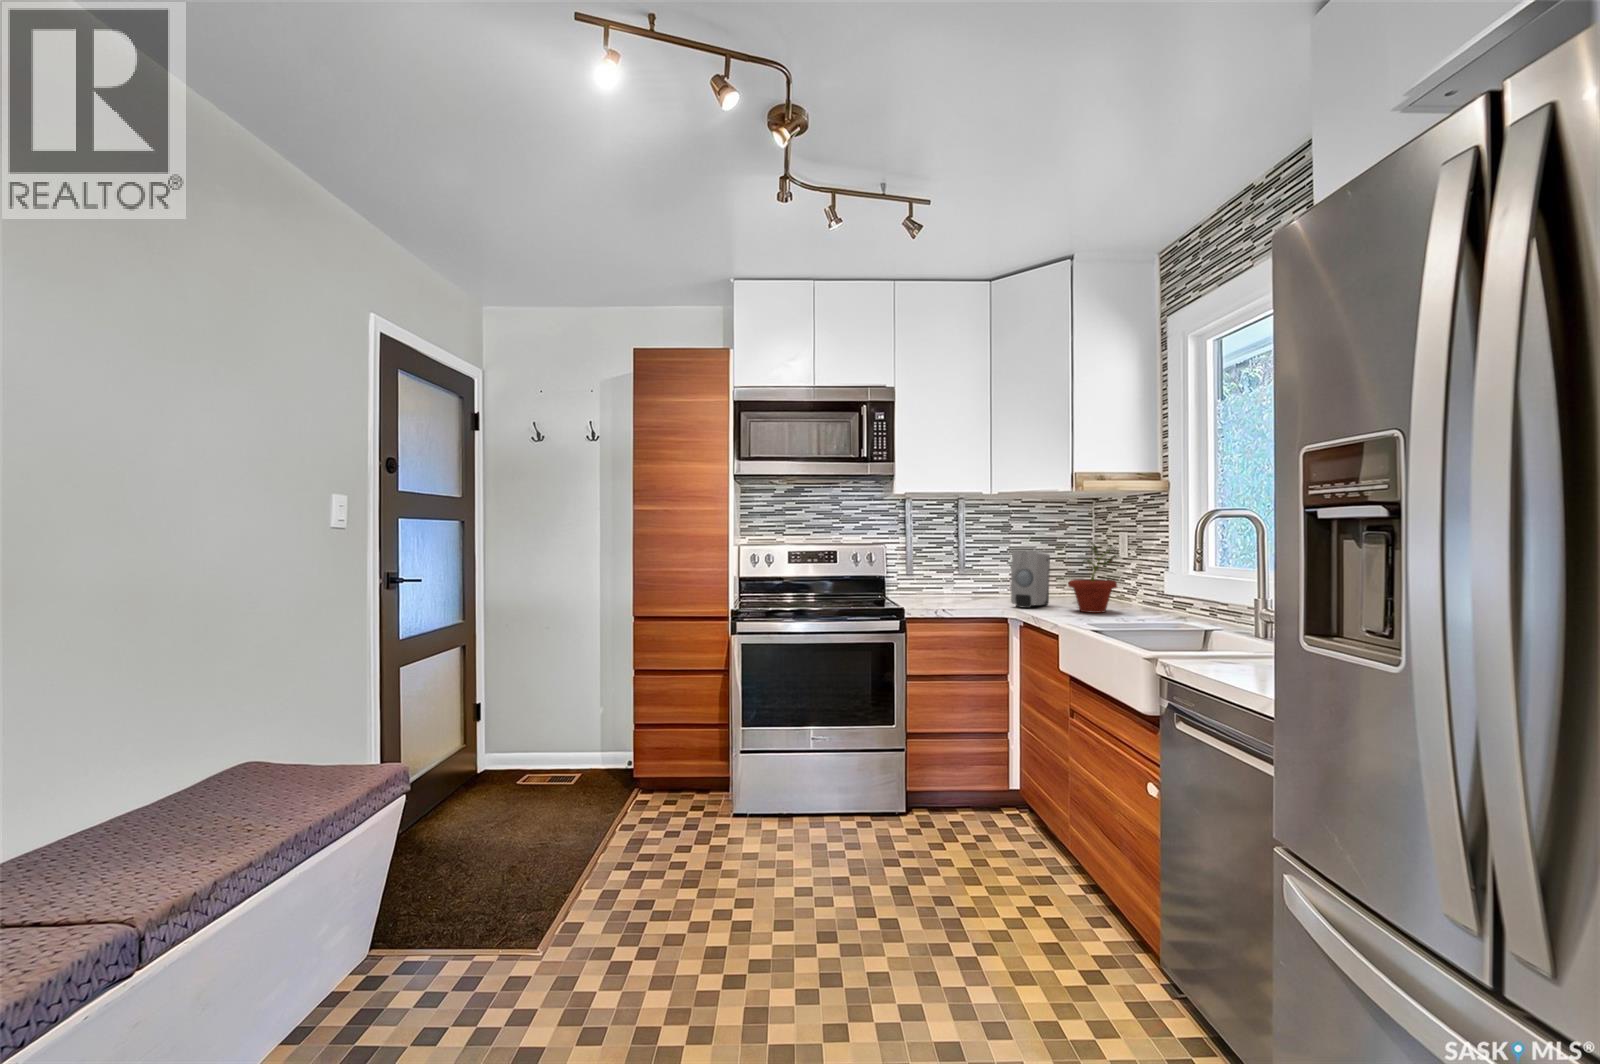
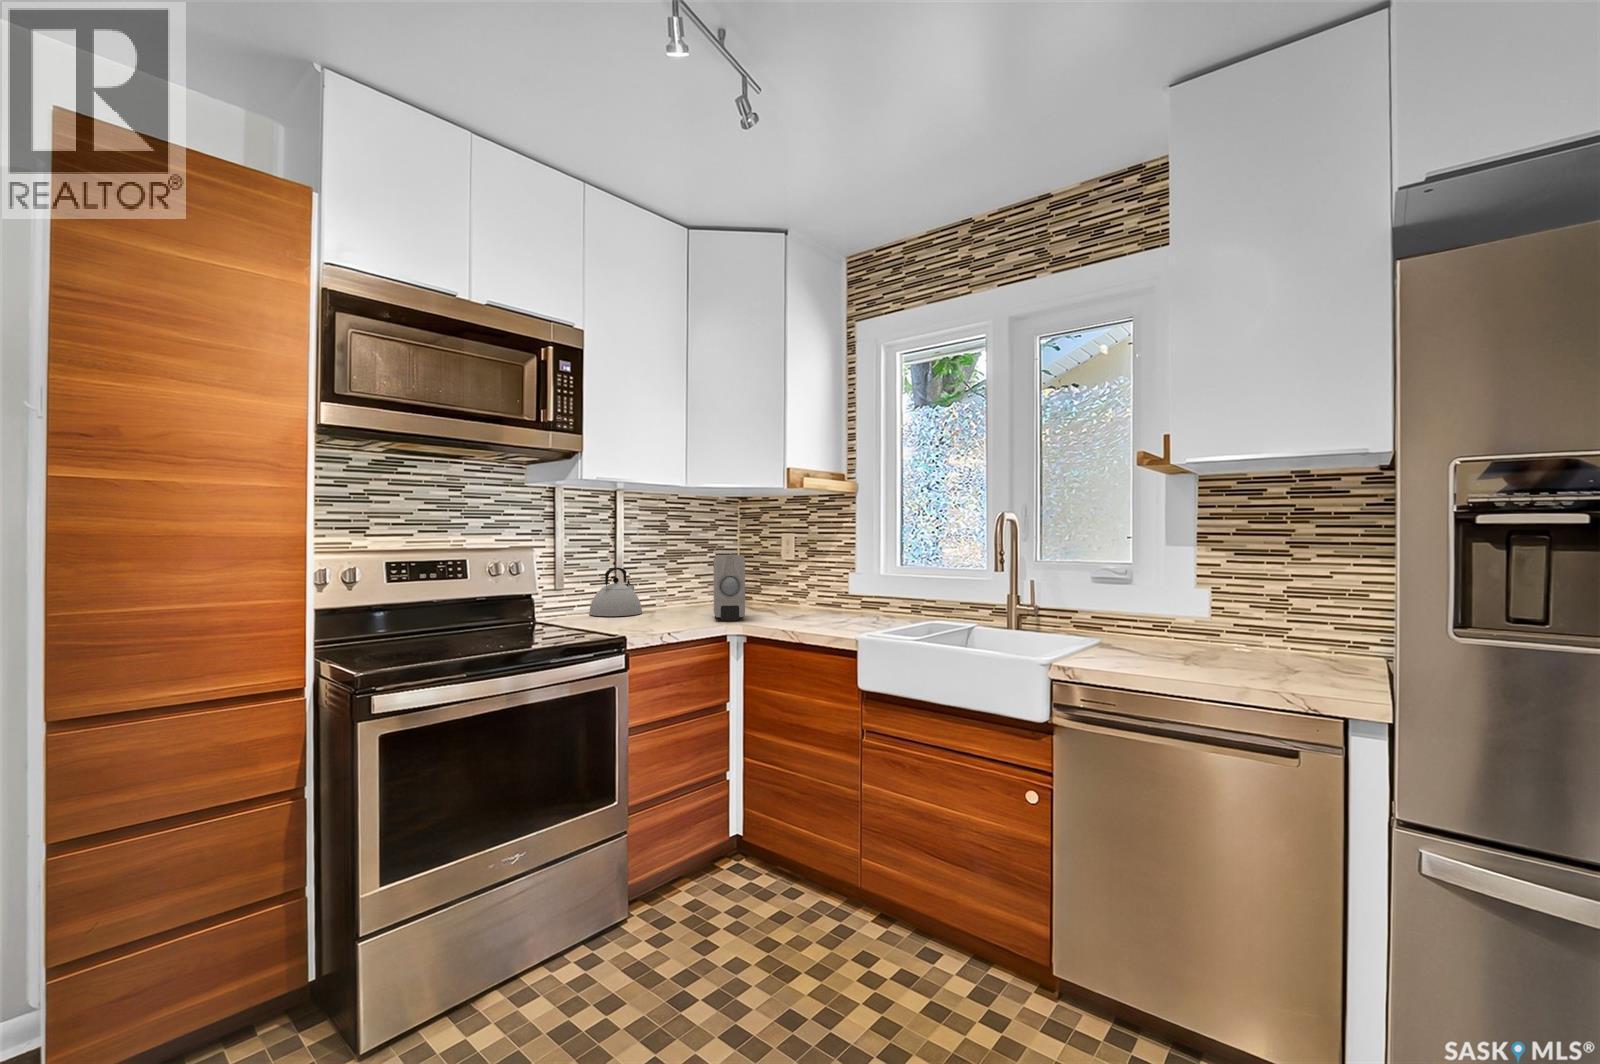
potted plant: present [1068,542,1117,613] -> none [778,542,830,620]
kettle: none [939,560,980,598] -> present [589,567,642,616]

